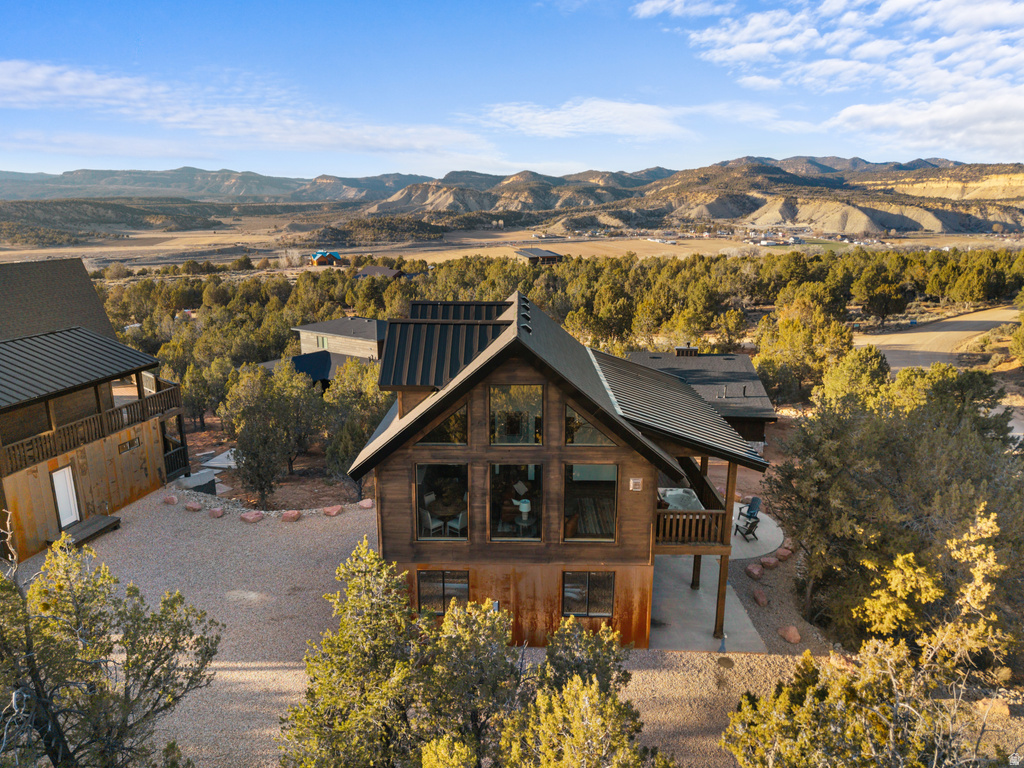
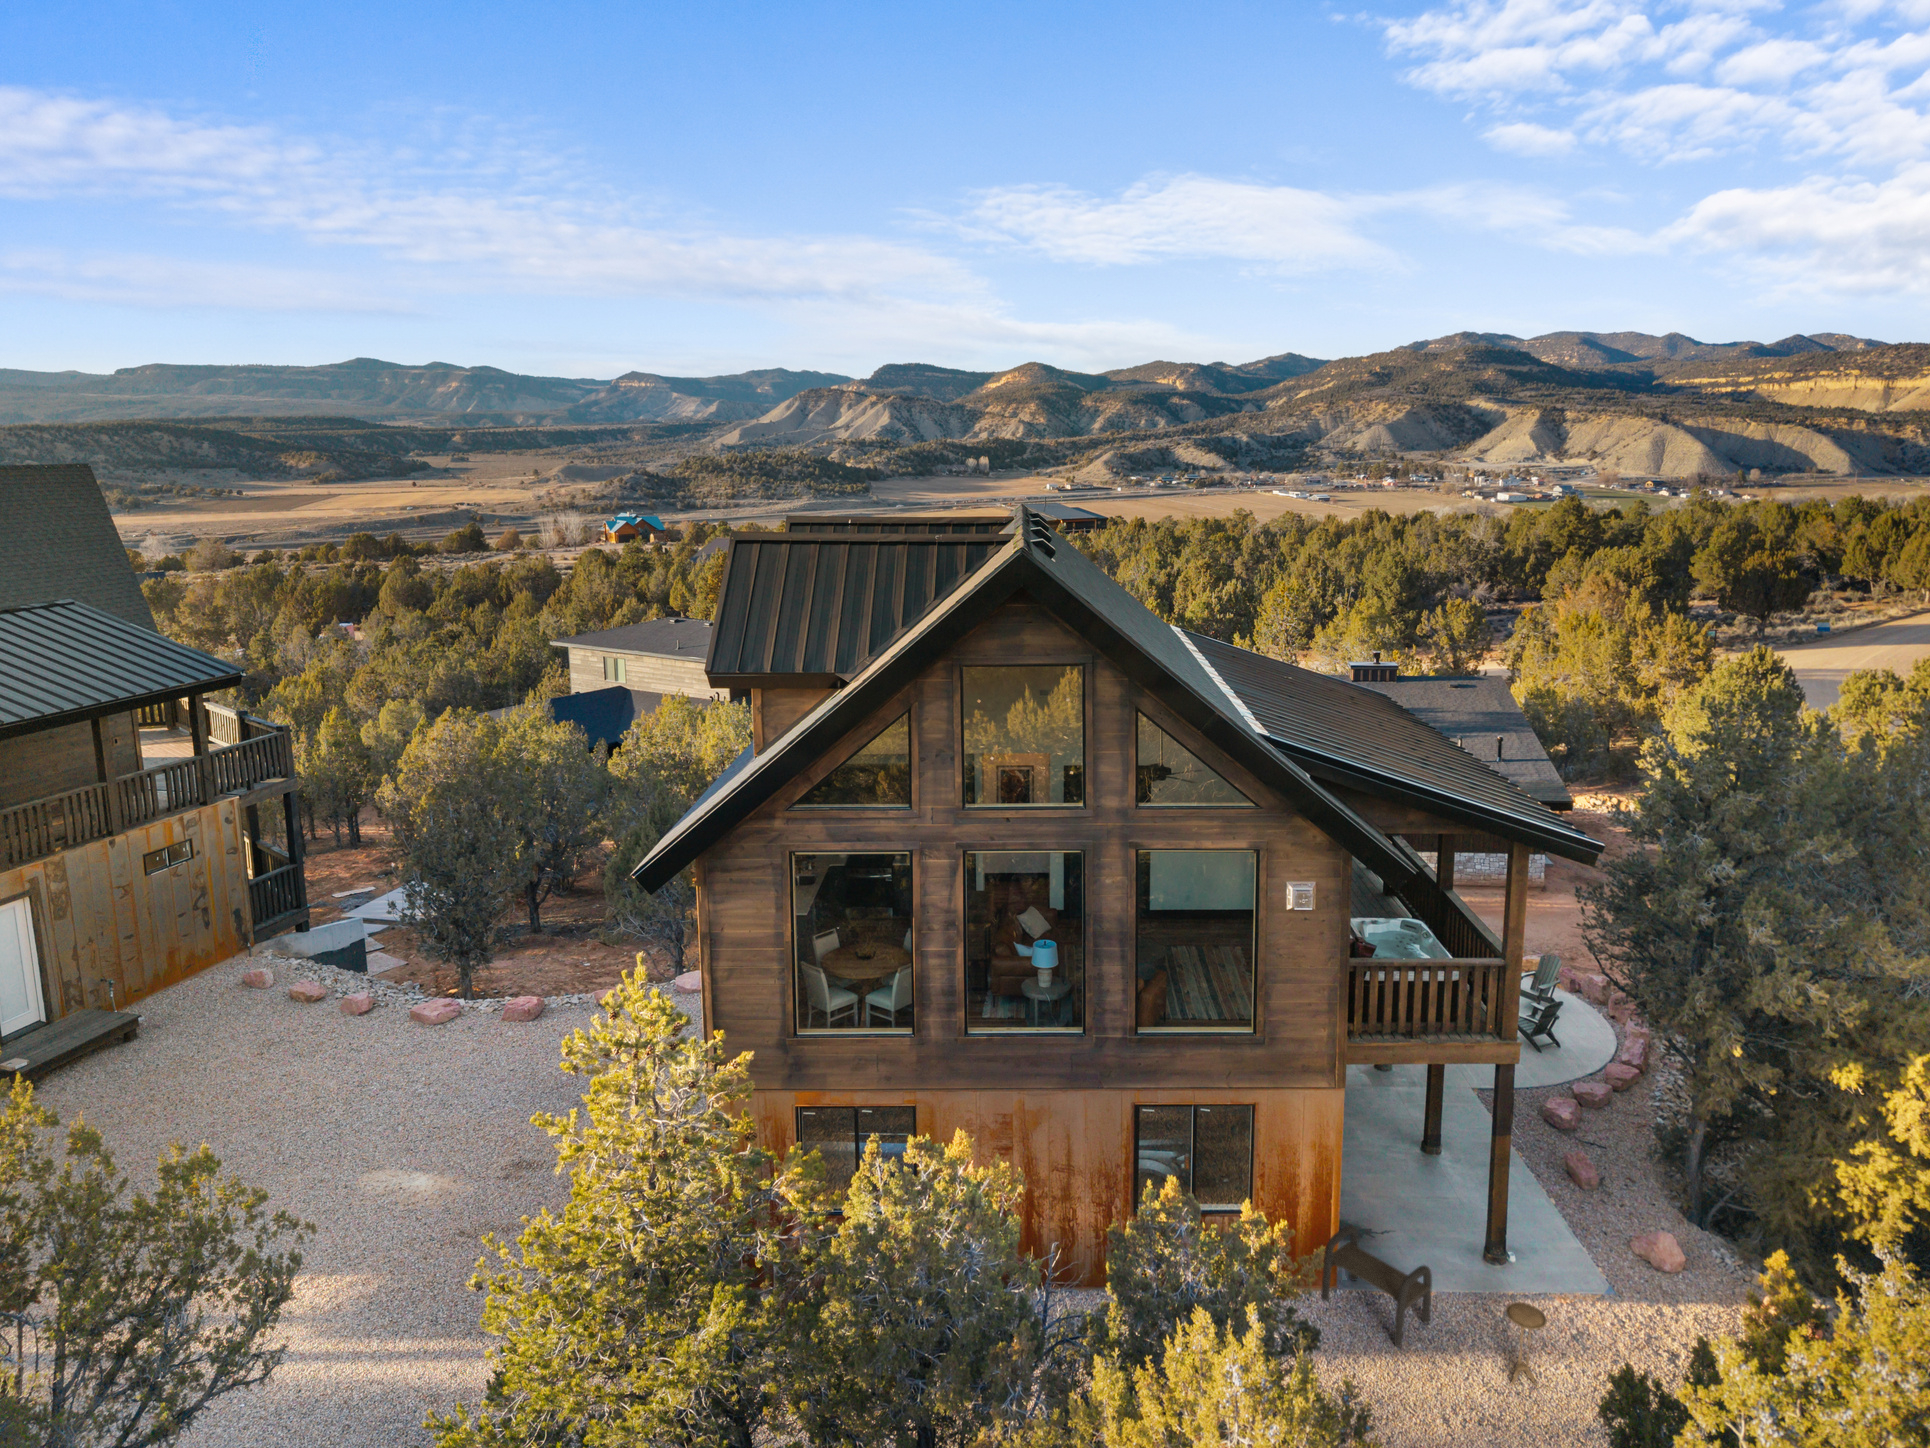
bench: none [641,622,688,674] -> present [1321,1225,1432,1347]

